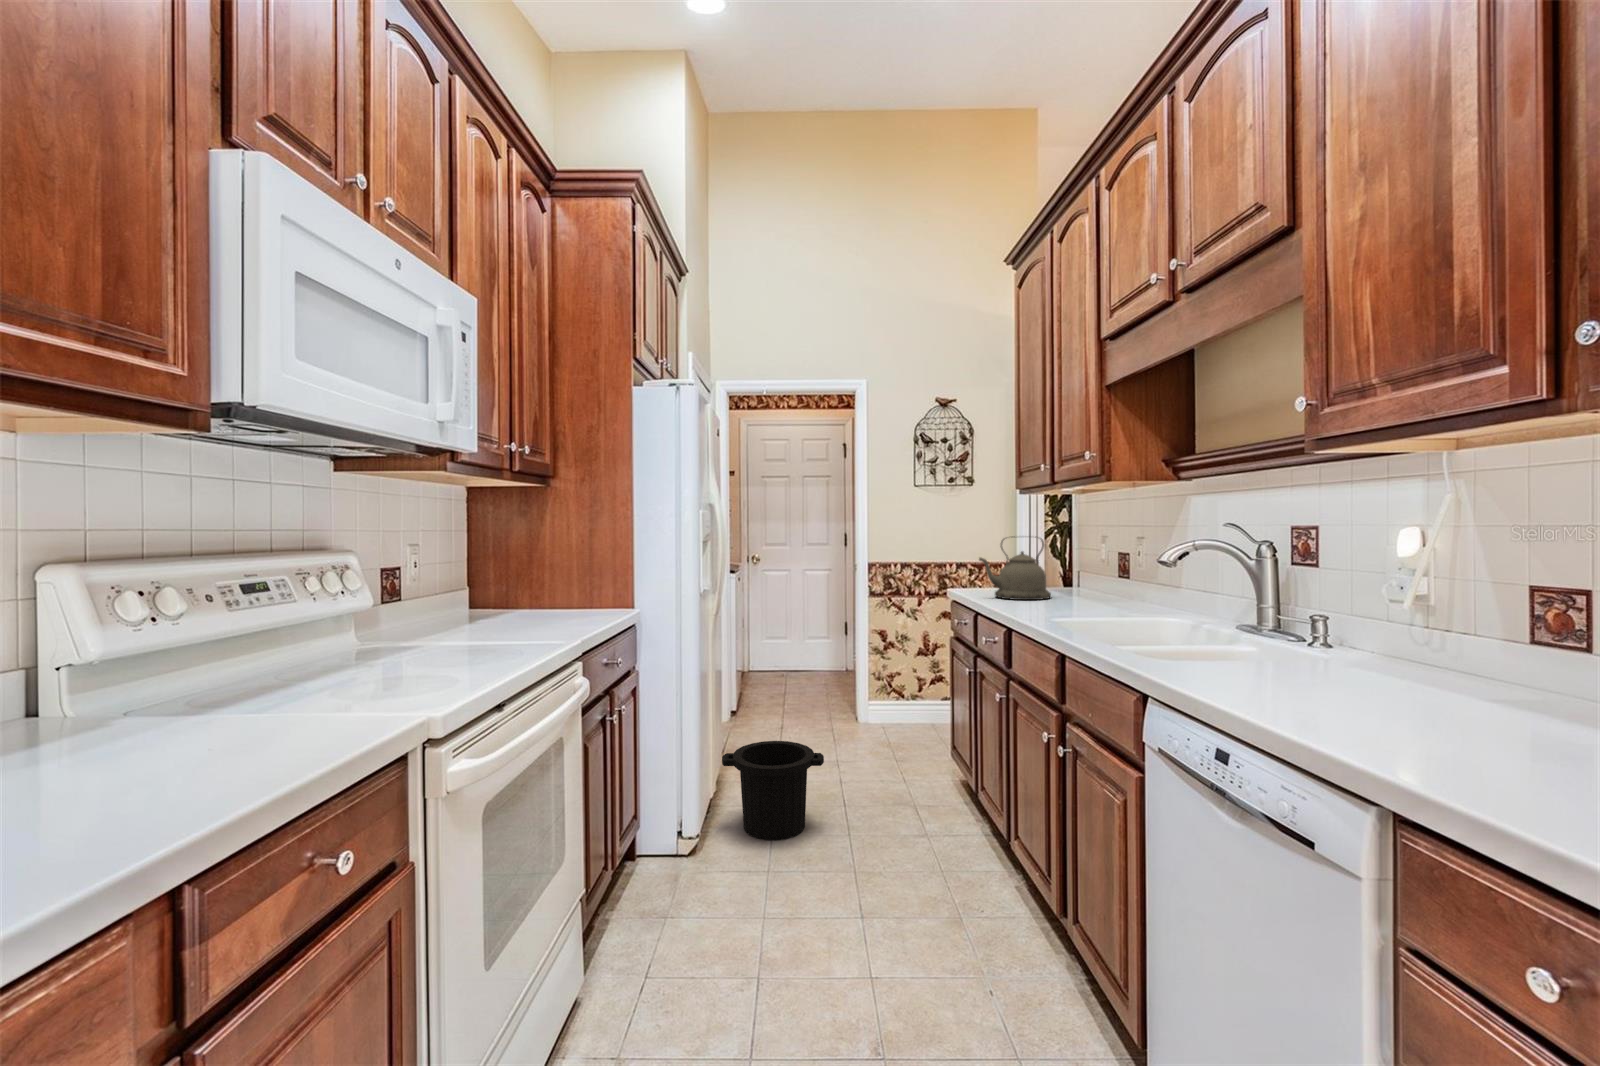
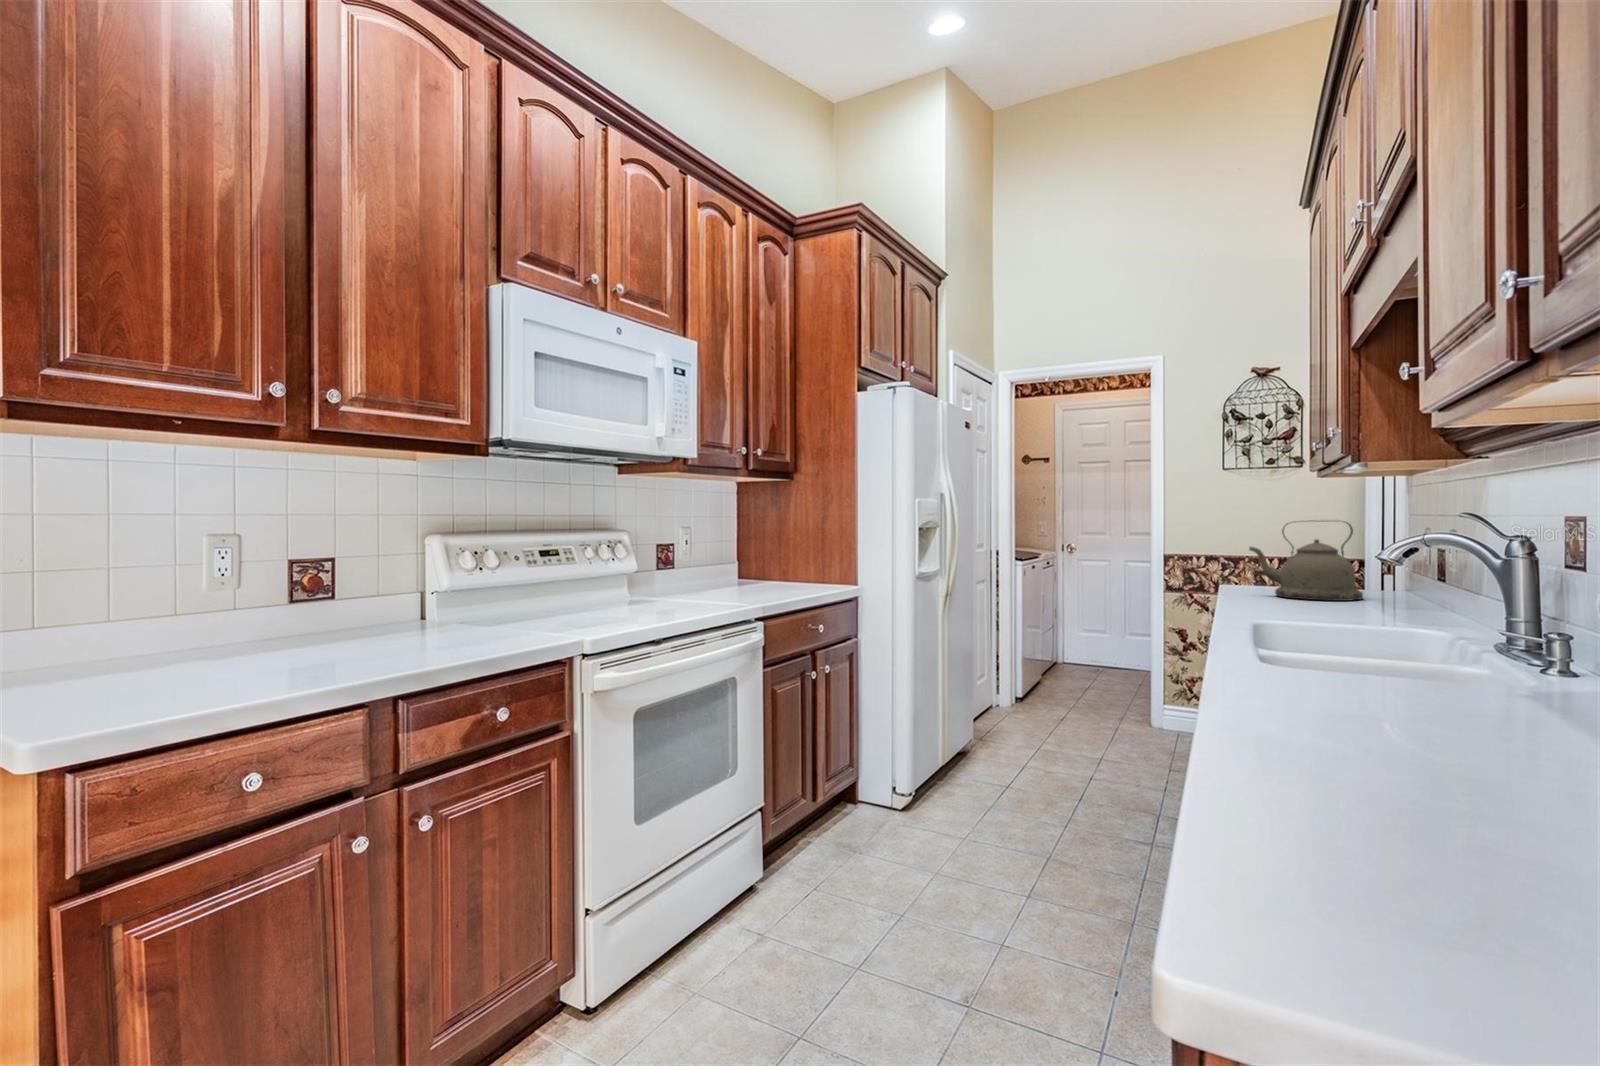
trash can: present [722,741,824,840] -> none [943,724,1045,823]

